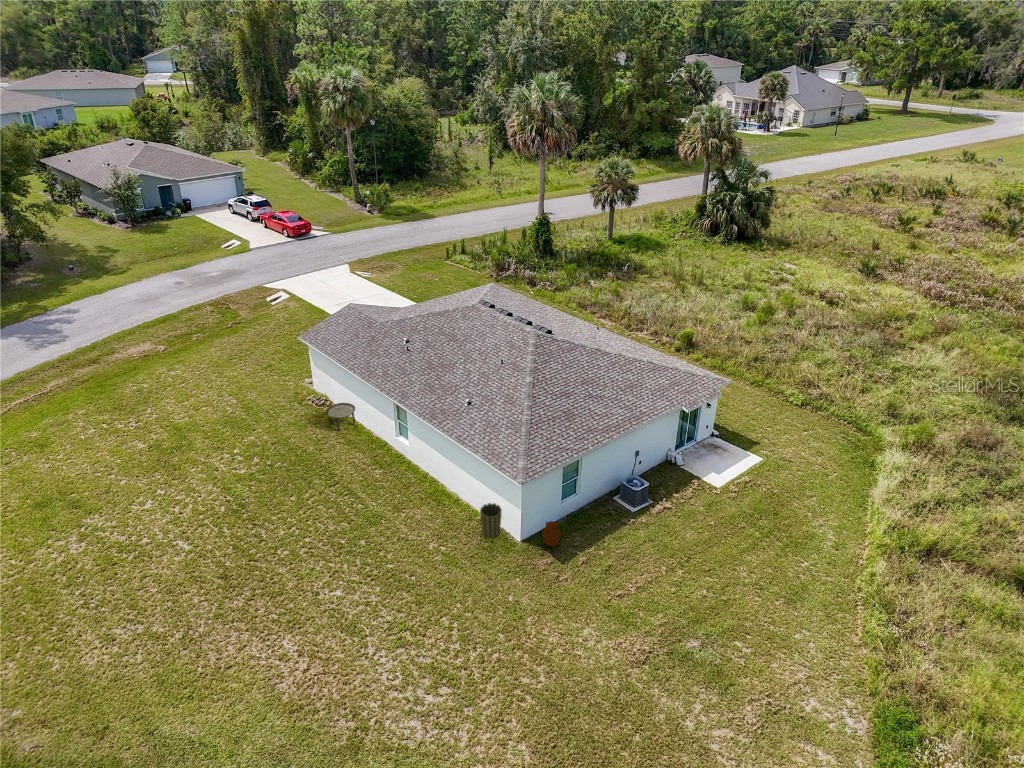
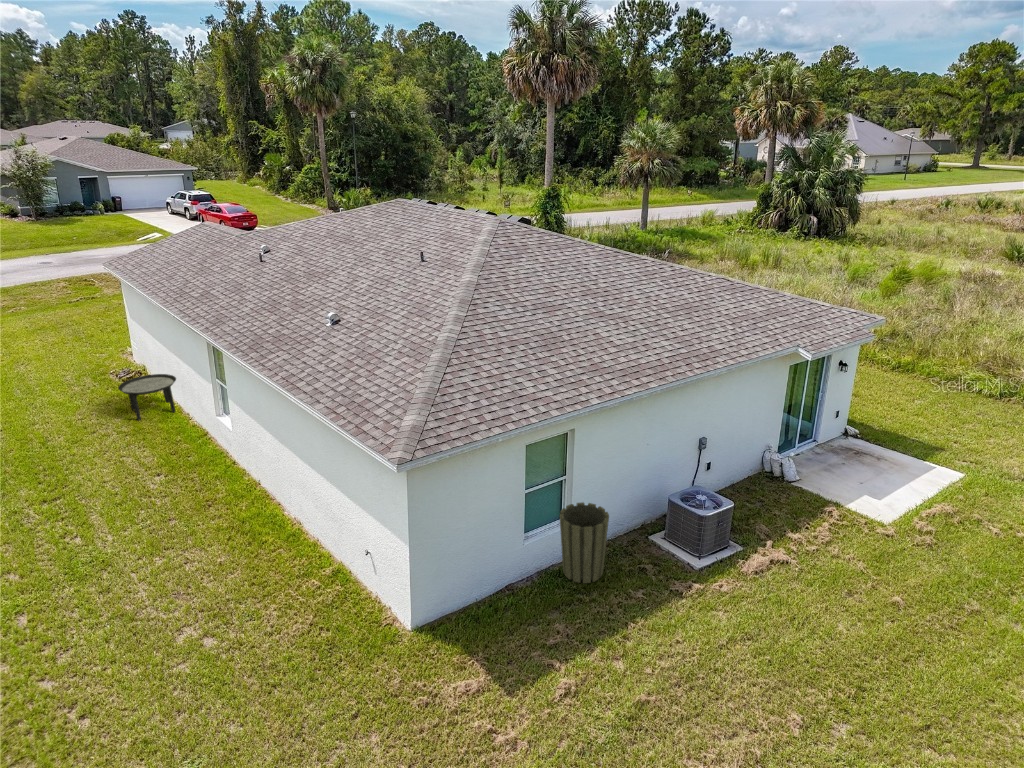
trash can: present [480,503,502,538] -> present [560,503,609,583]
lounge chair: present [542,521,561,550] -> none [460,583,514,662]

